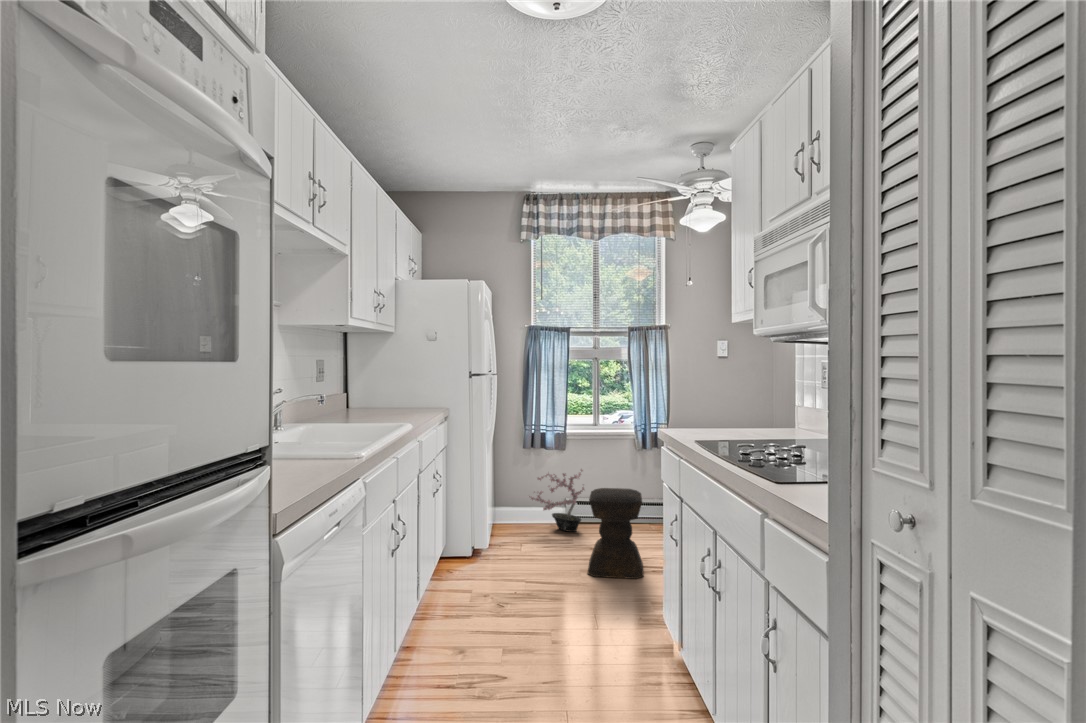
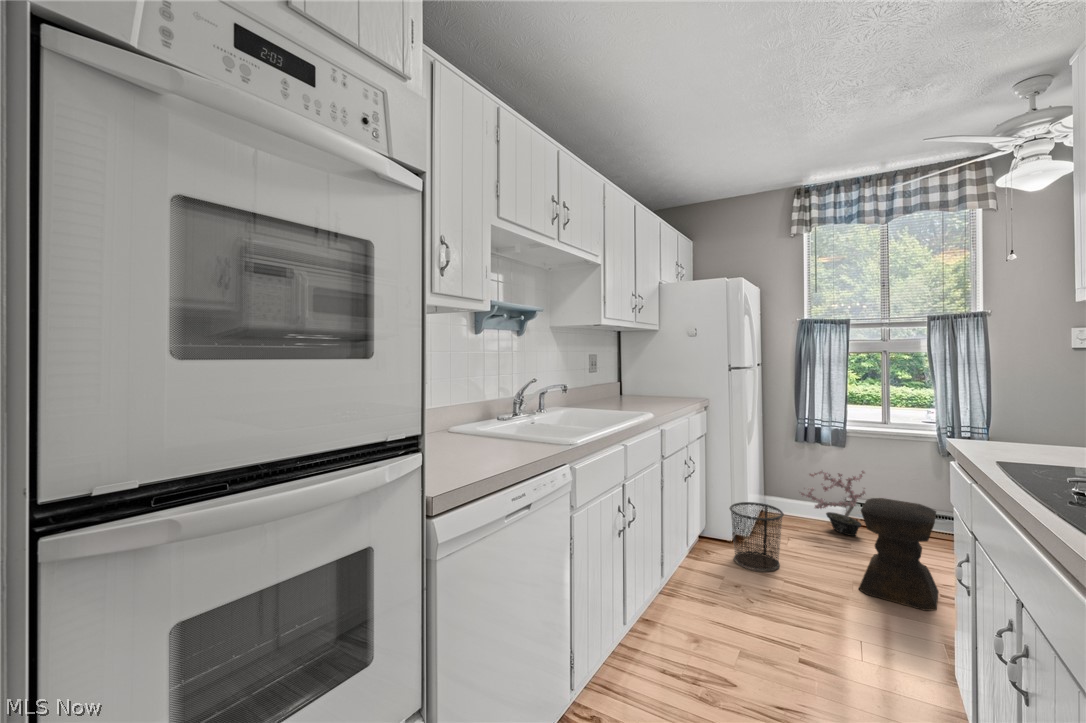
waste bin: none [473,509,525,578] -> present [729,502,784,571]

